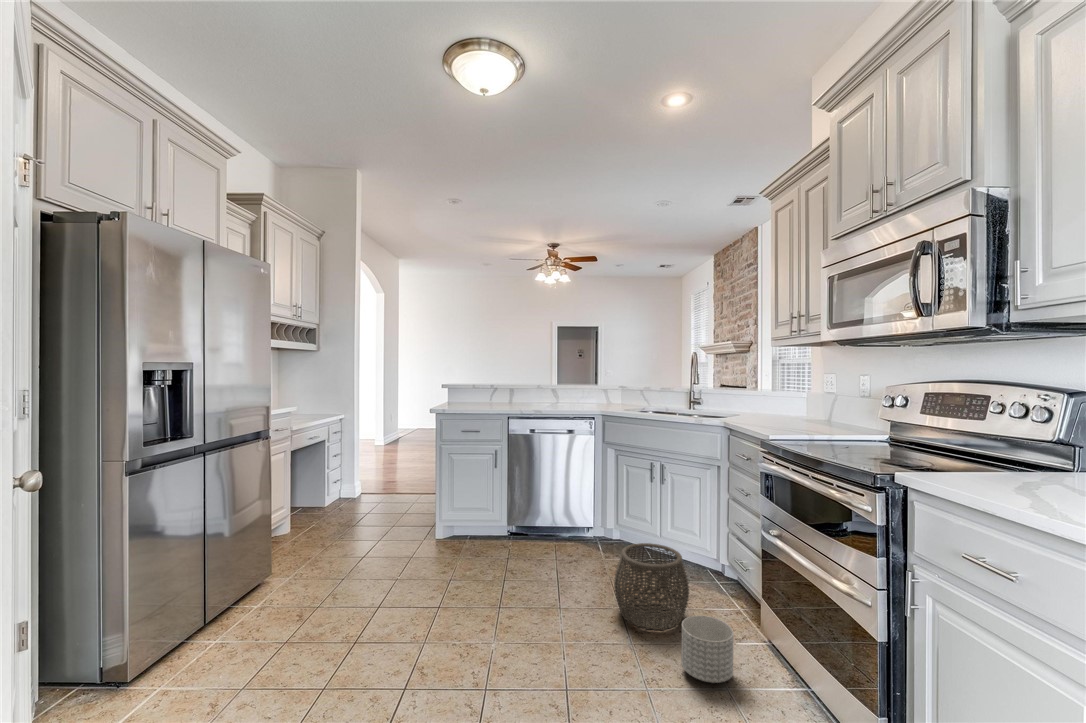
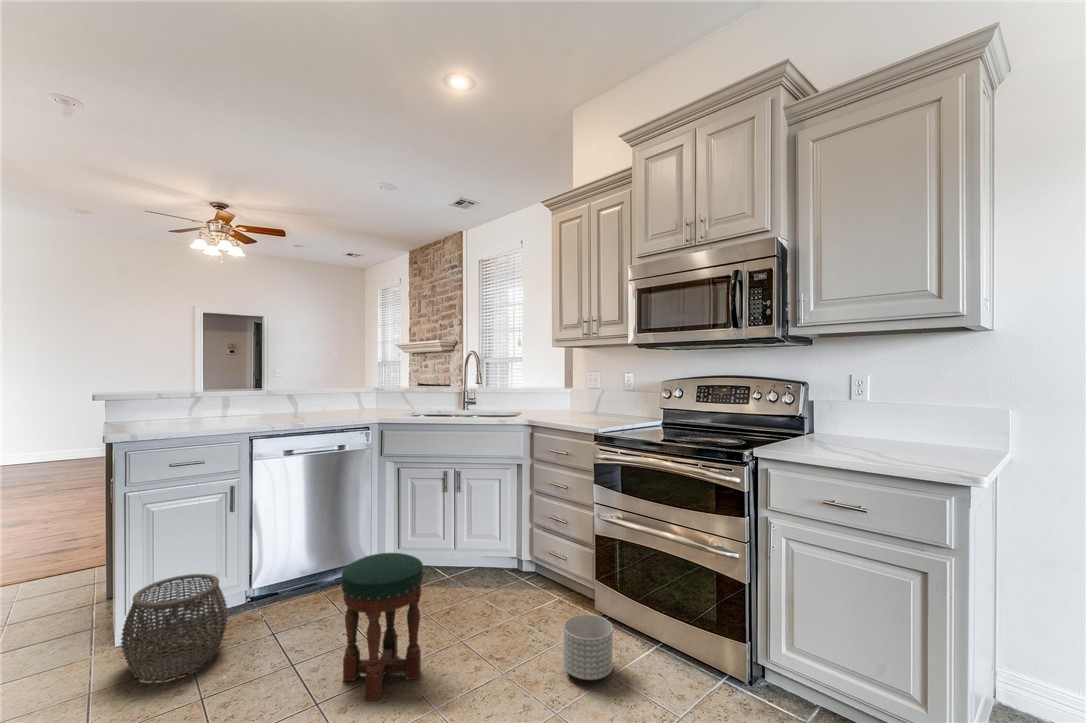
stool: none [517,514,578,623] -> present [342,553,423,701]
woven basket: present [614,543,689,630] -> present [121,574,228,681]

